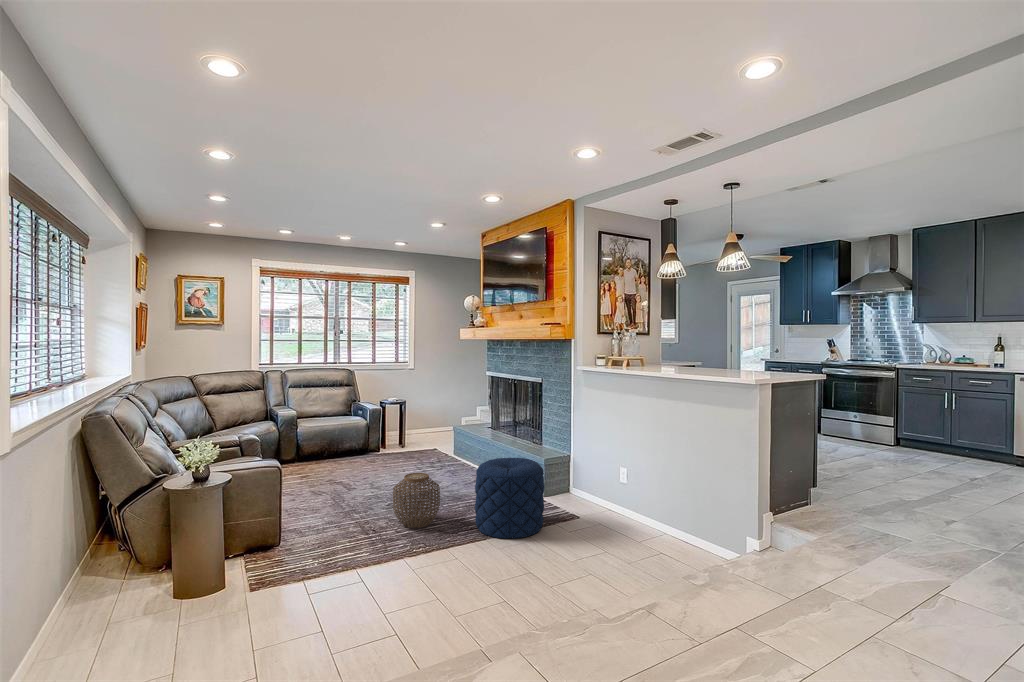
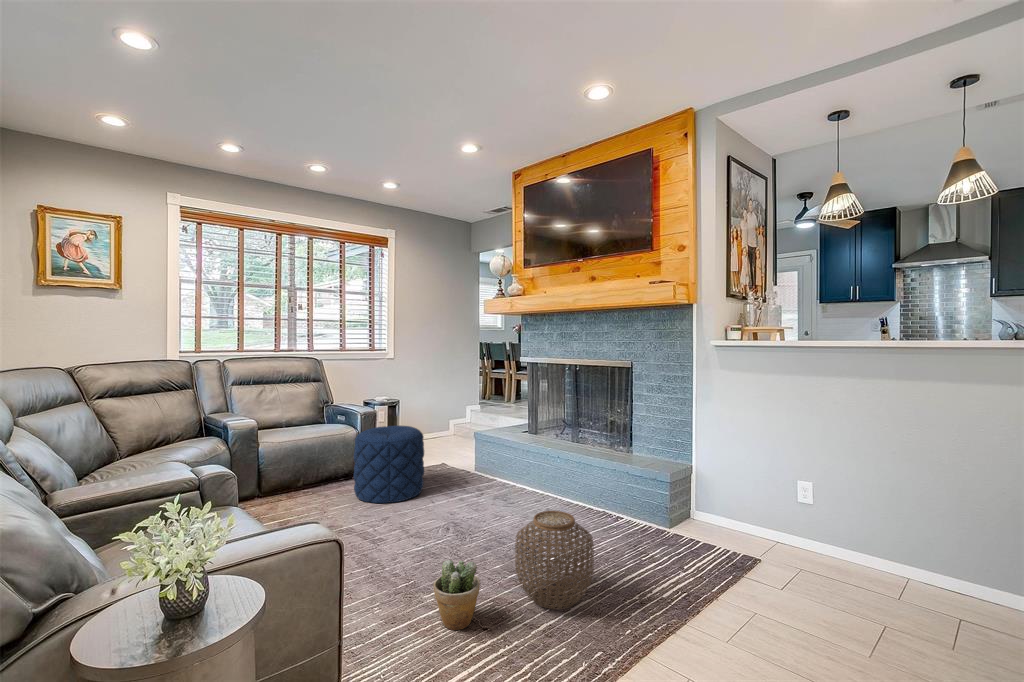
pouf: present [475,458,544,539] -> present [354,426,424,503]
potted plant: none [341,492,368,529] -> present [433,560,480,630]

